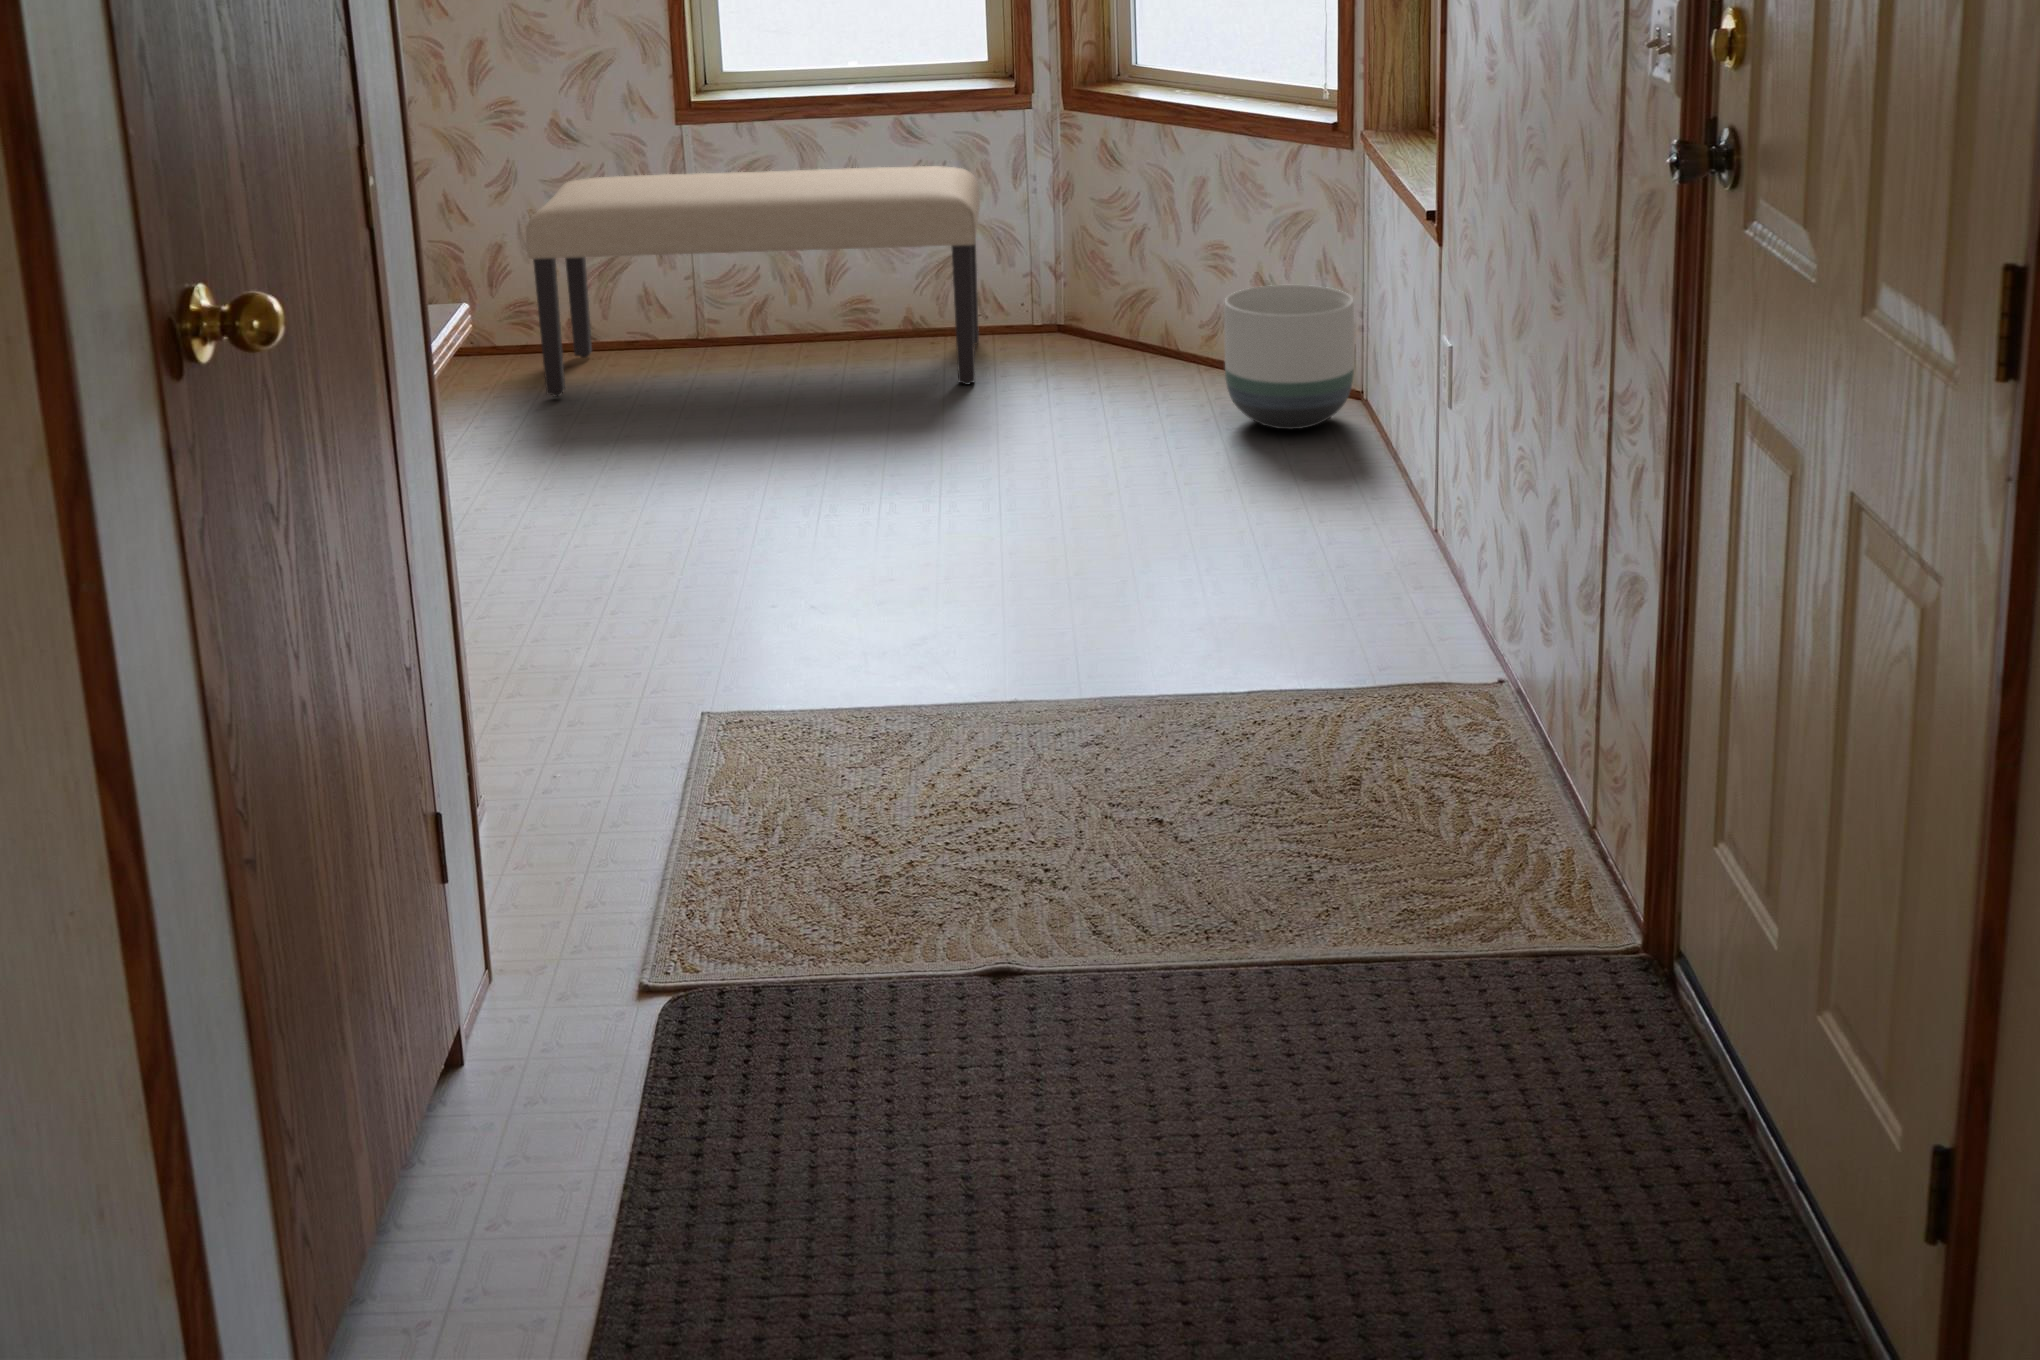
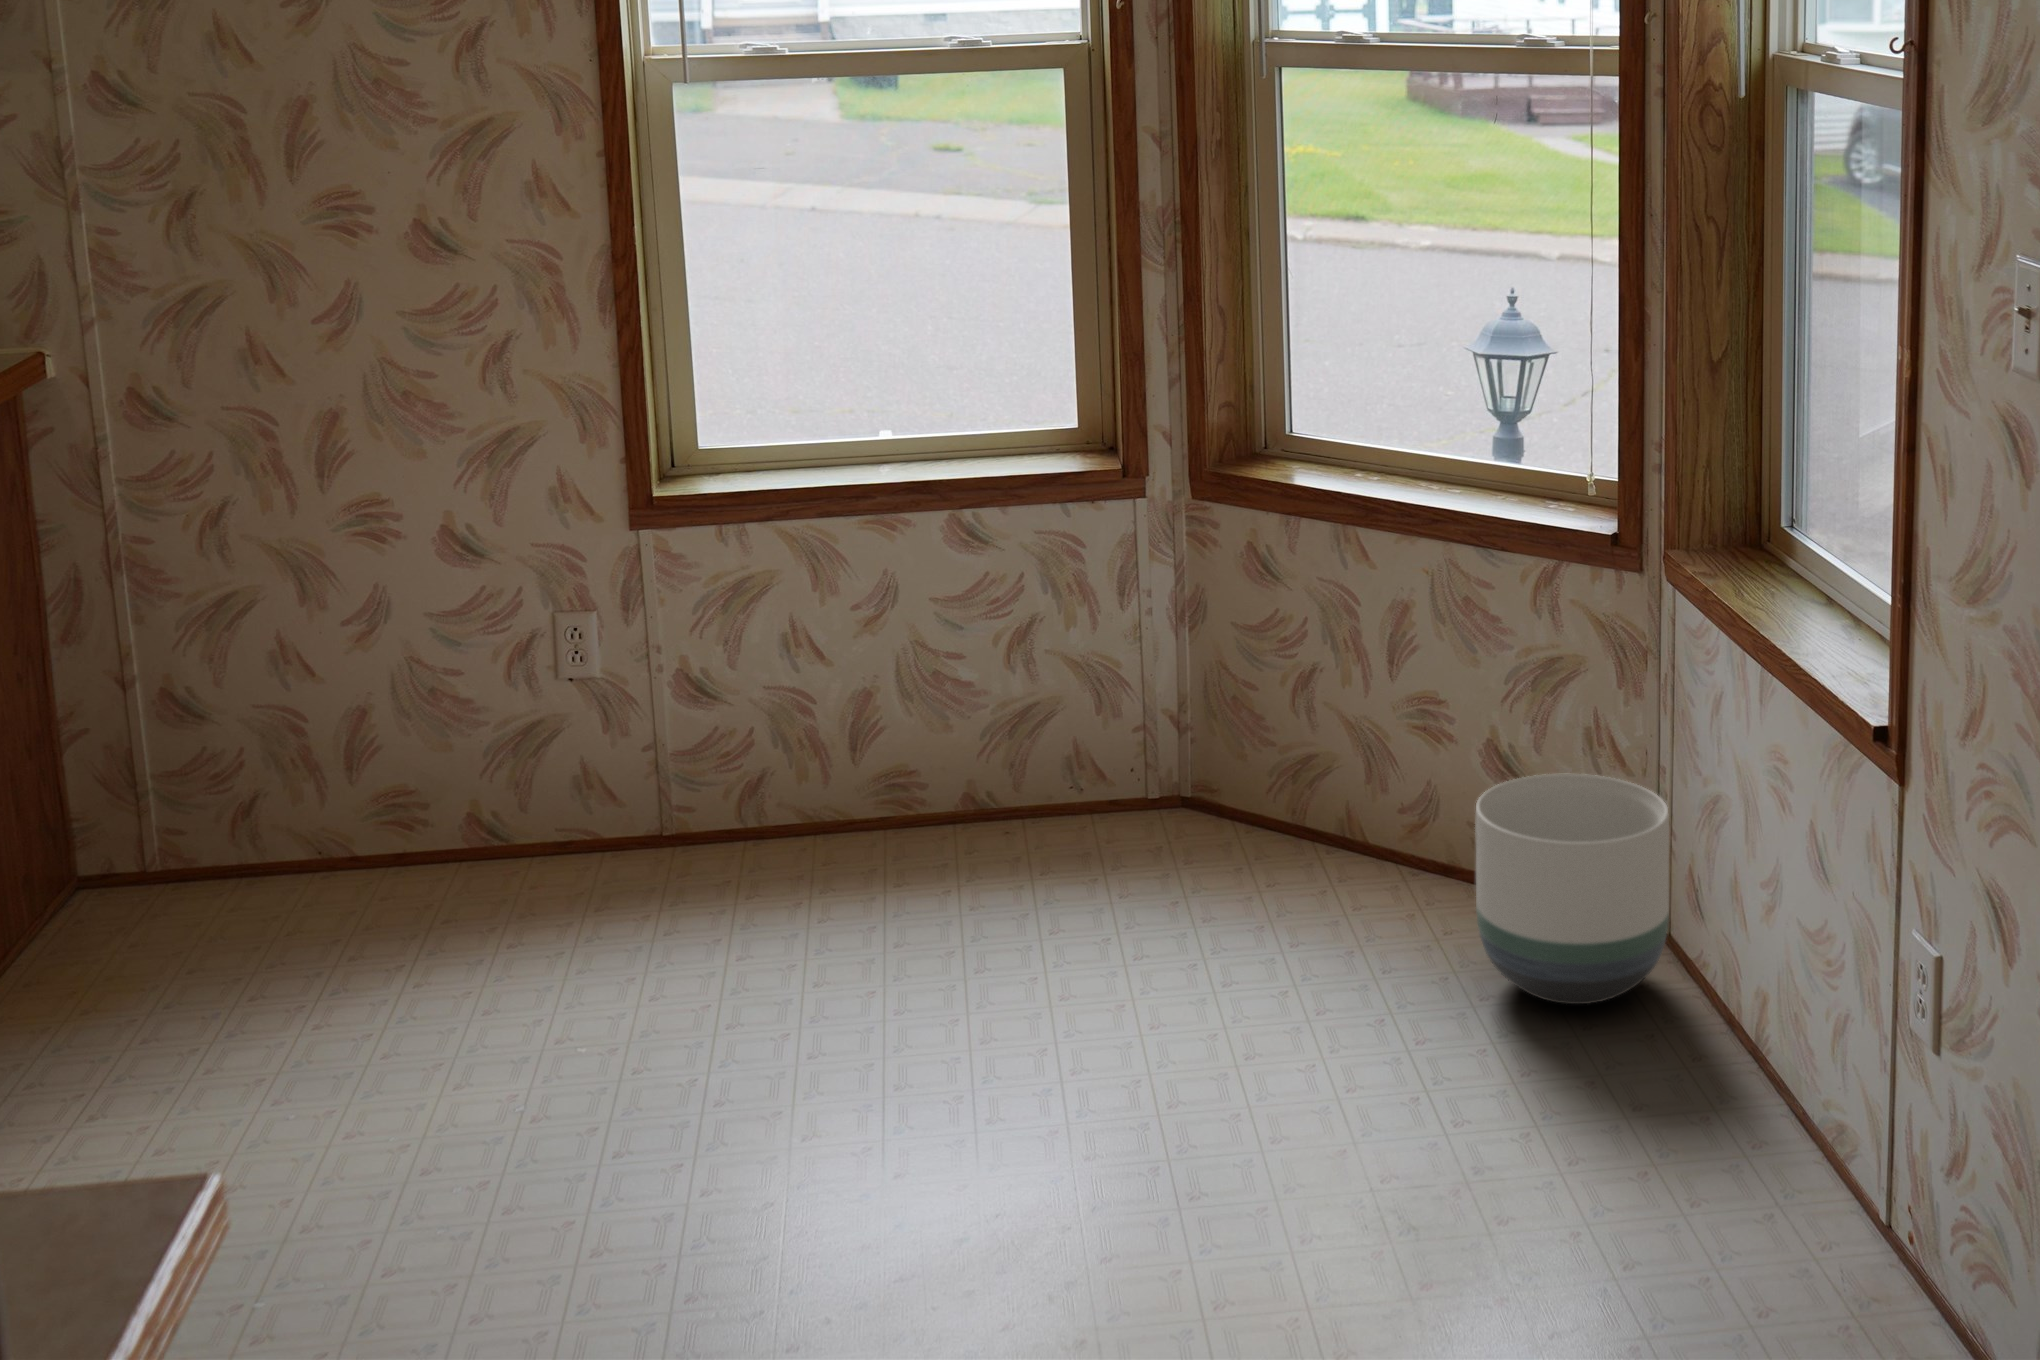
bench: present [526,166,980,397] -> none [392,583,1083,964]

